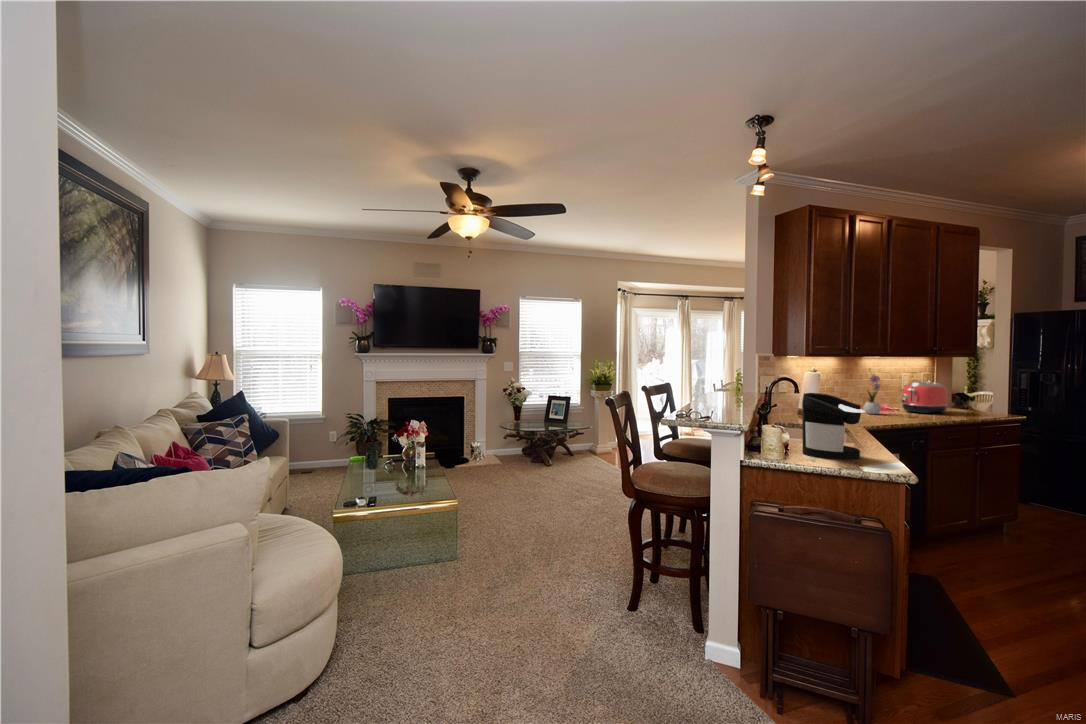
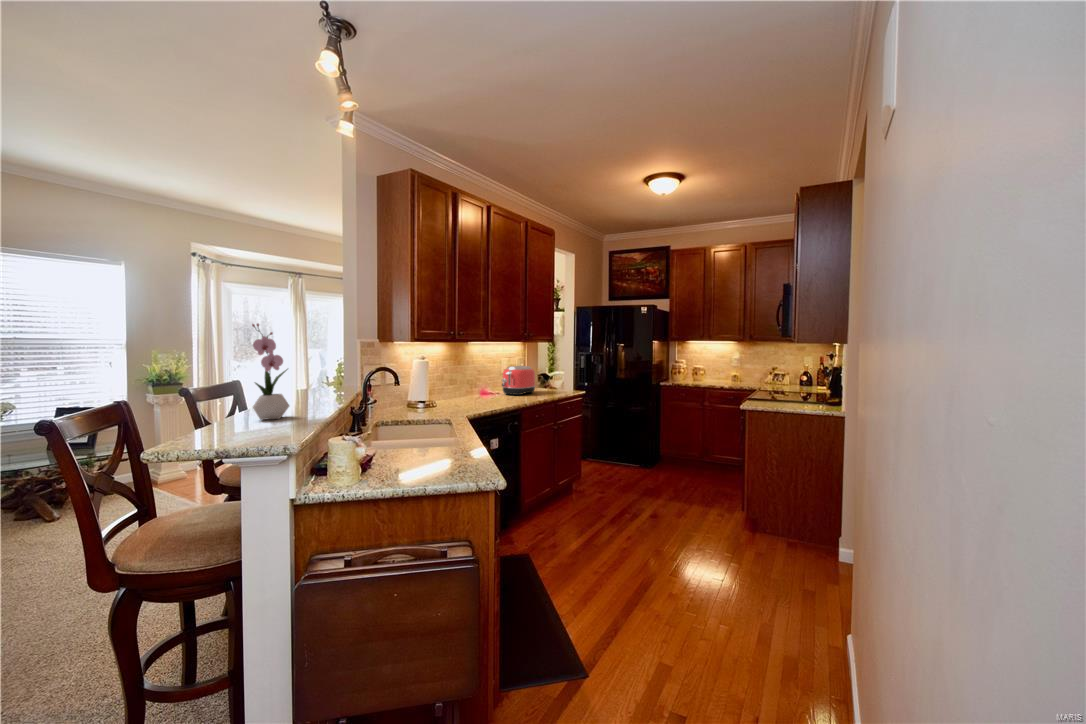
flower arrangement: present [863,369,881,414] -> present [252,324,289,420]
coffee maker: present [802,393,865,460] -> none [384,387,456,474]

